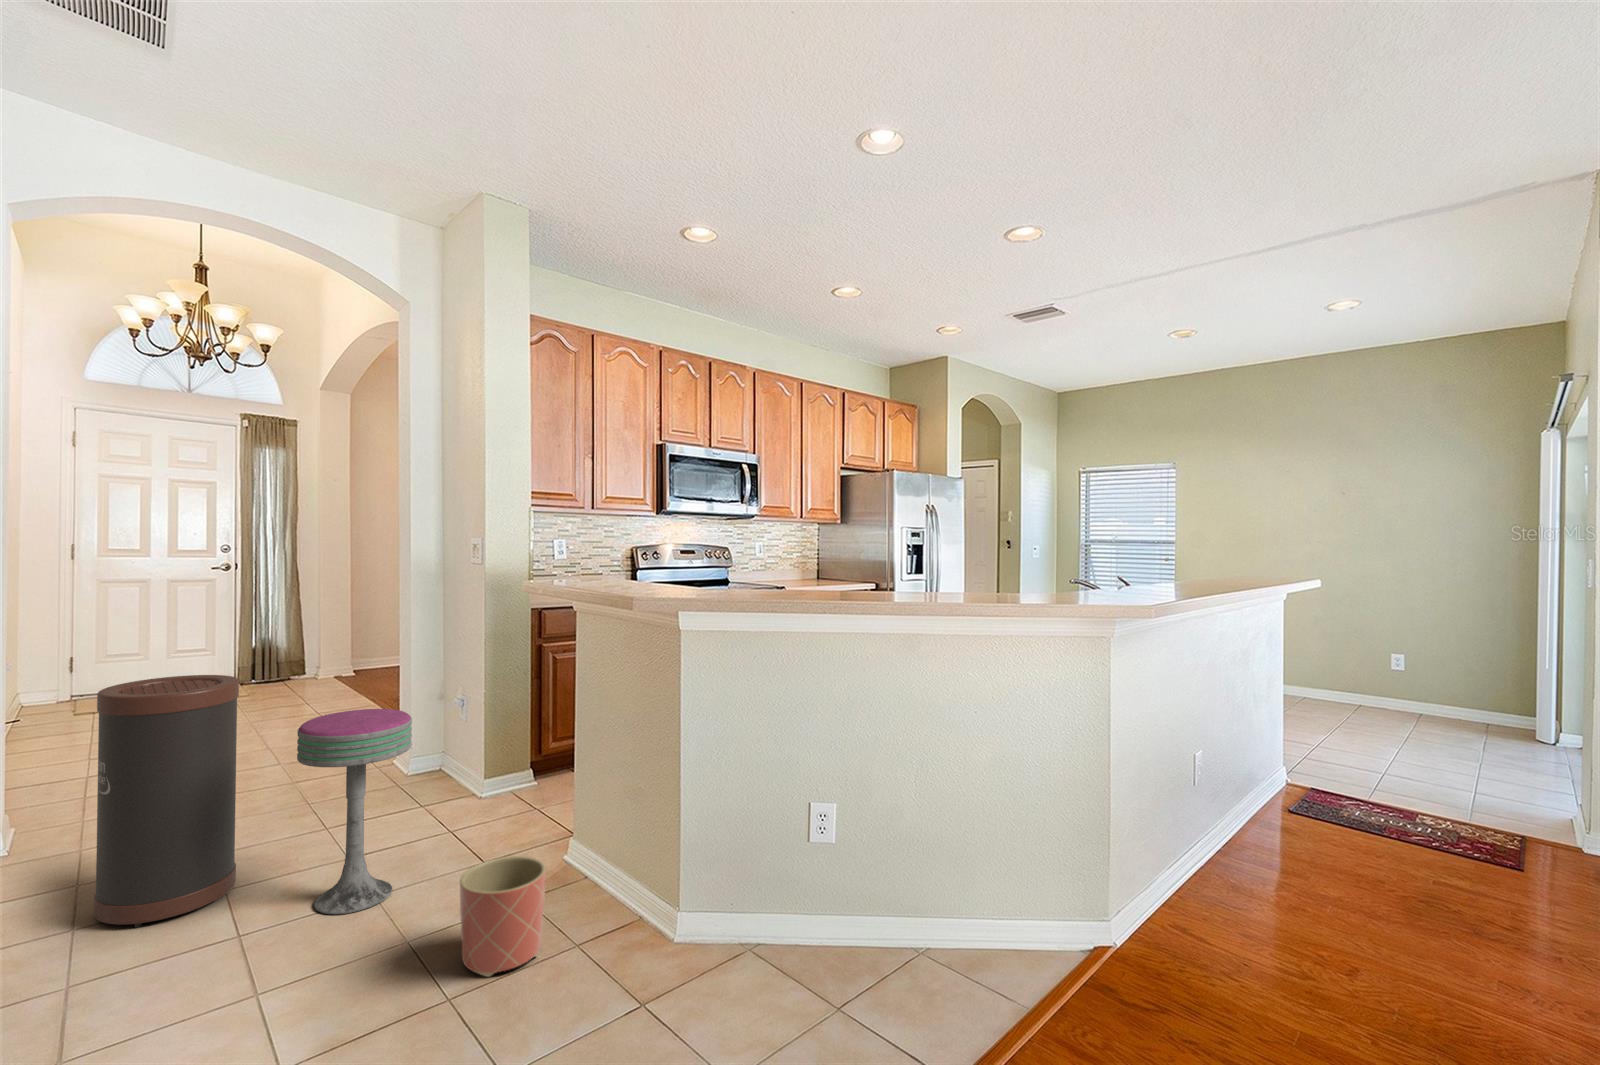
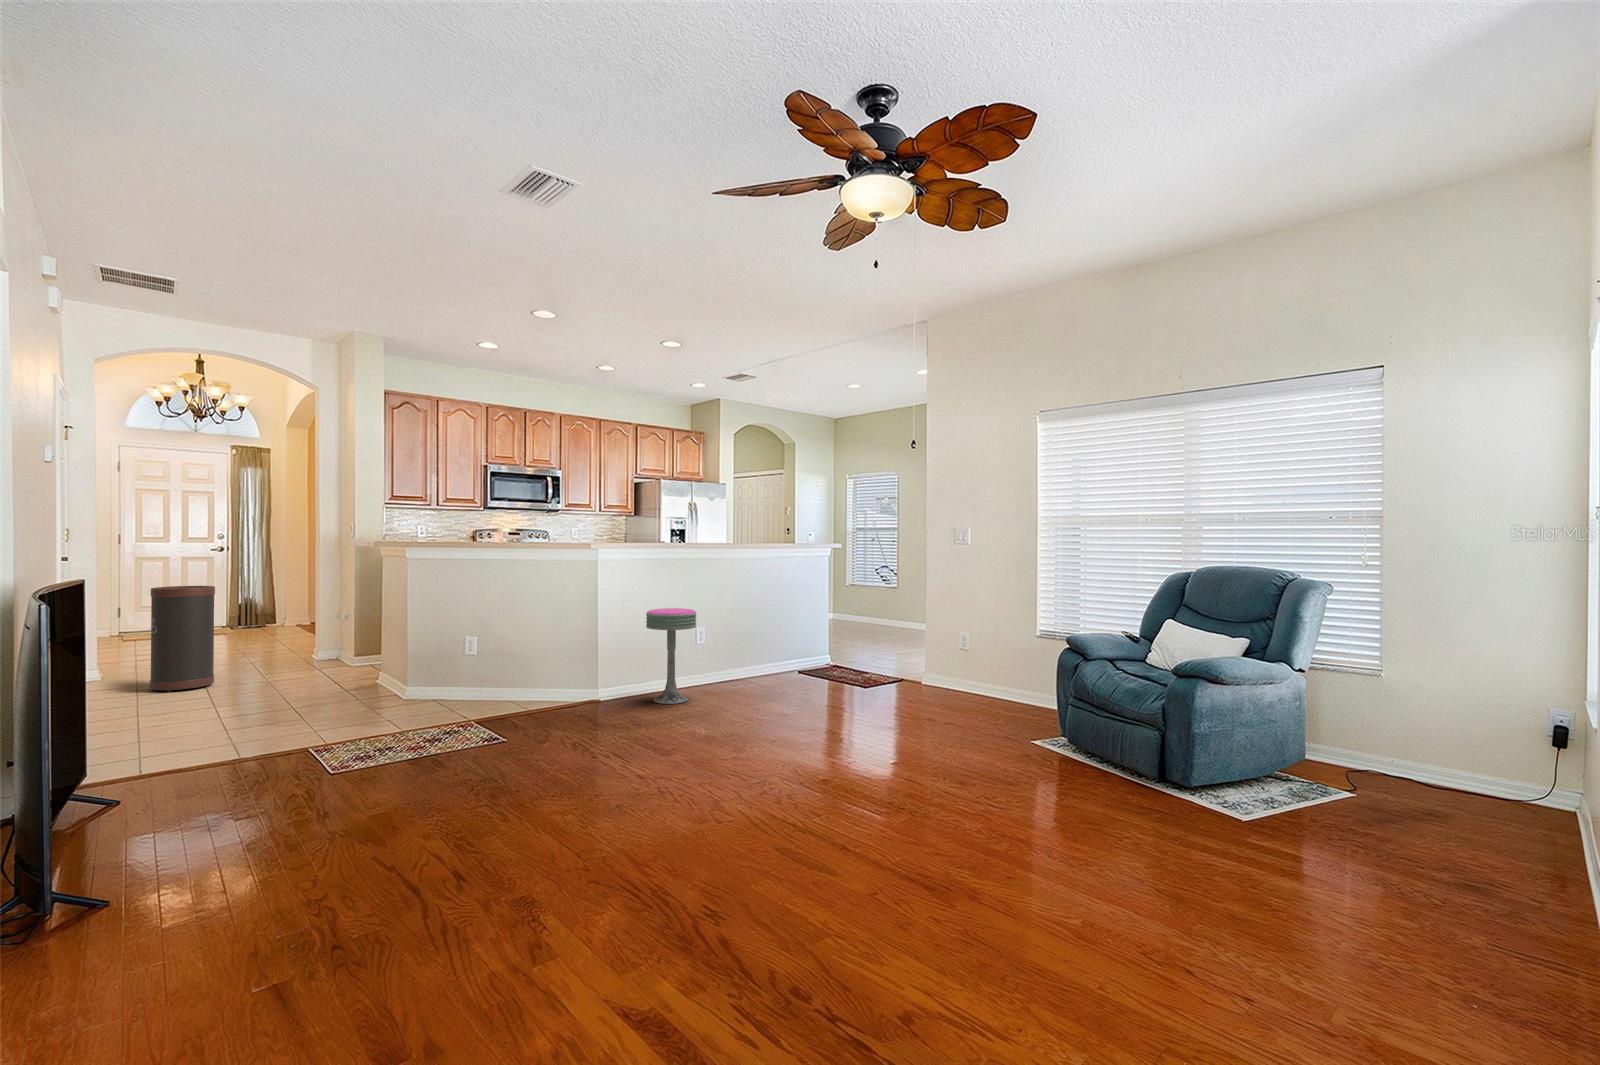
bar stool: present [297,709,412,914] -> present [646,608,696,704]
planter: present [460,856,546,977] -> none [305,659,346,701]

